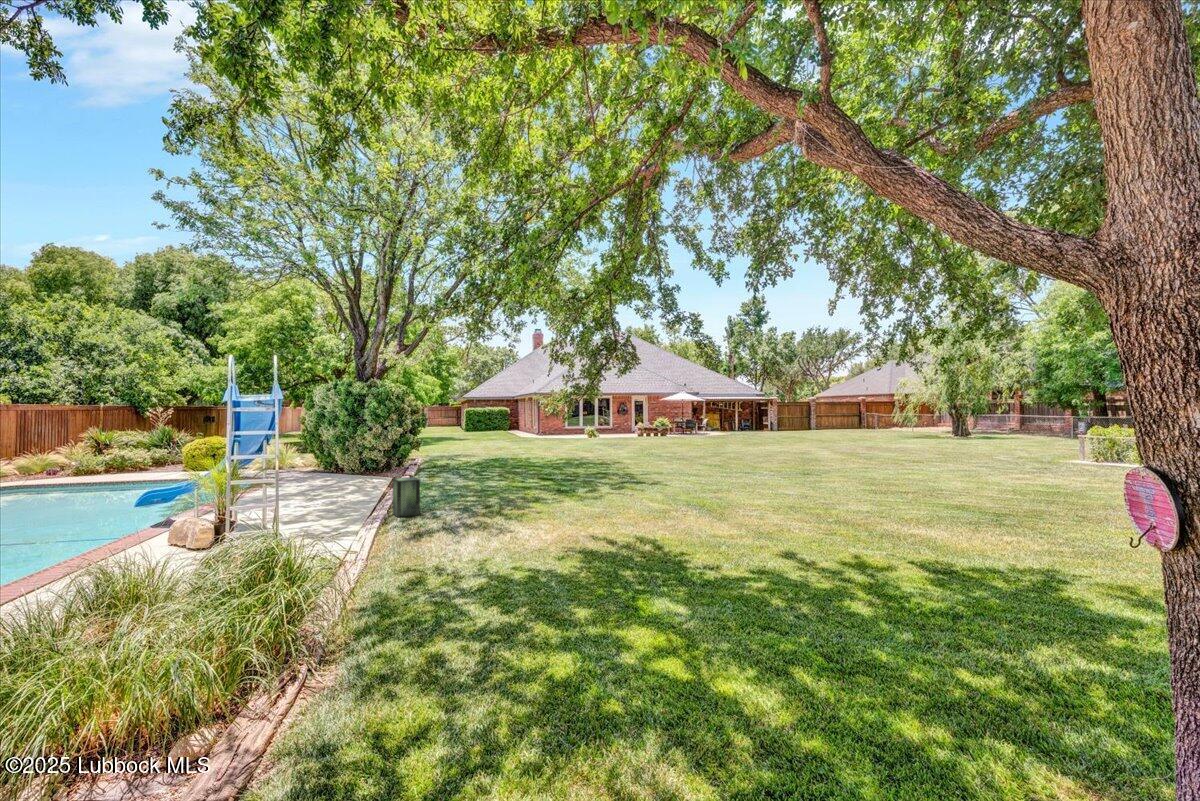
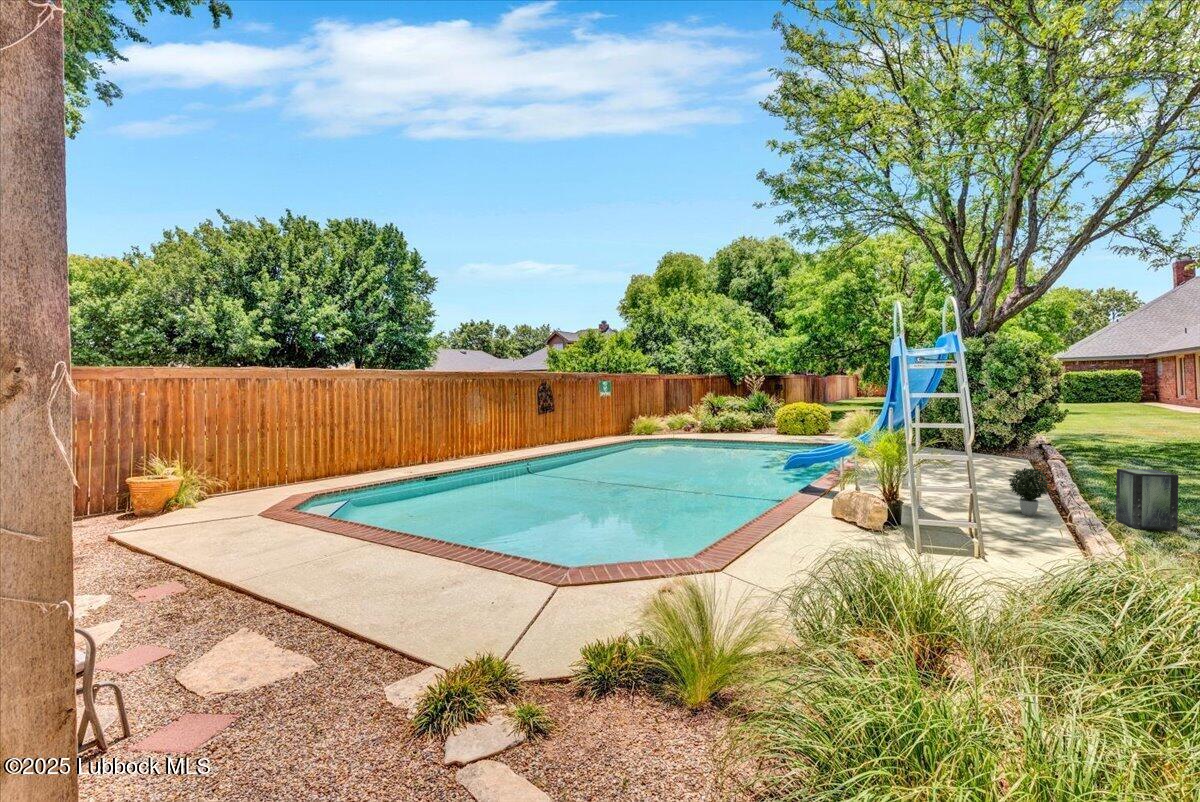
potted plant: none [332,483,359,519] -> present [1009,468,1050,516]

